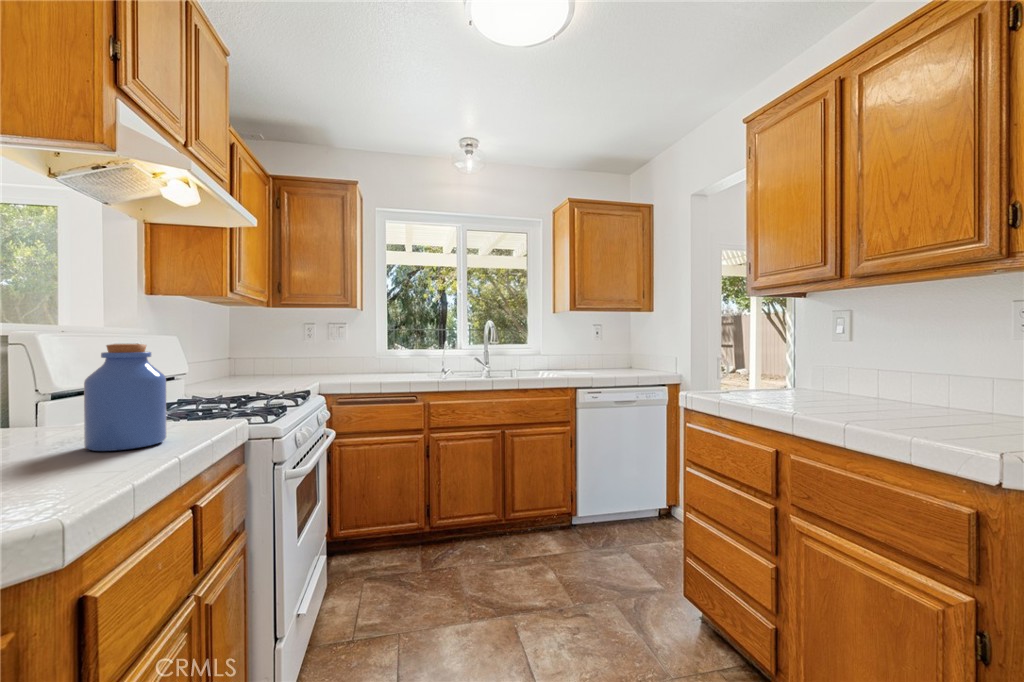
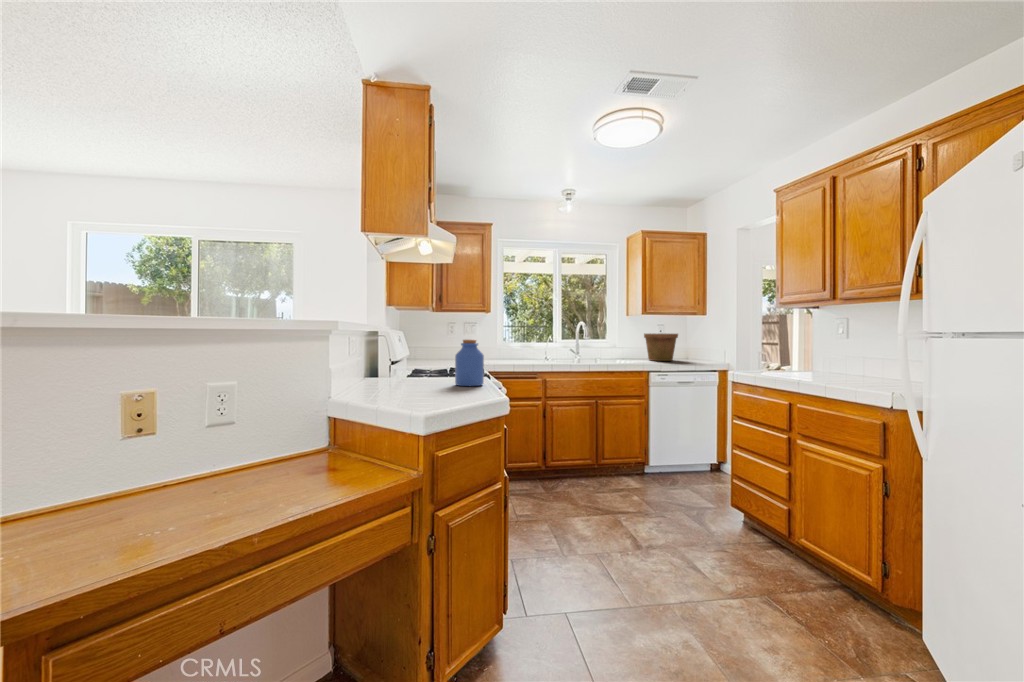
flower pot: none [573,335,618,371] -> present [644,333,678,361]

